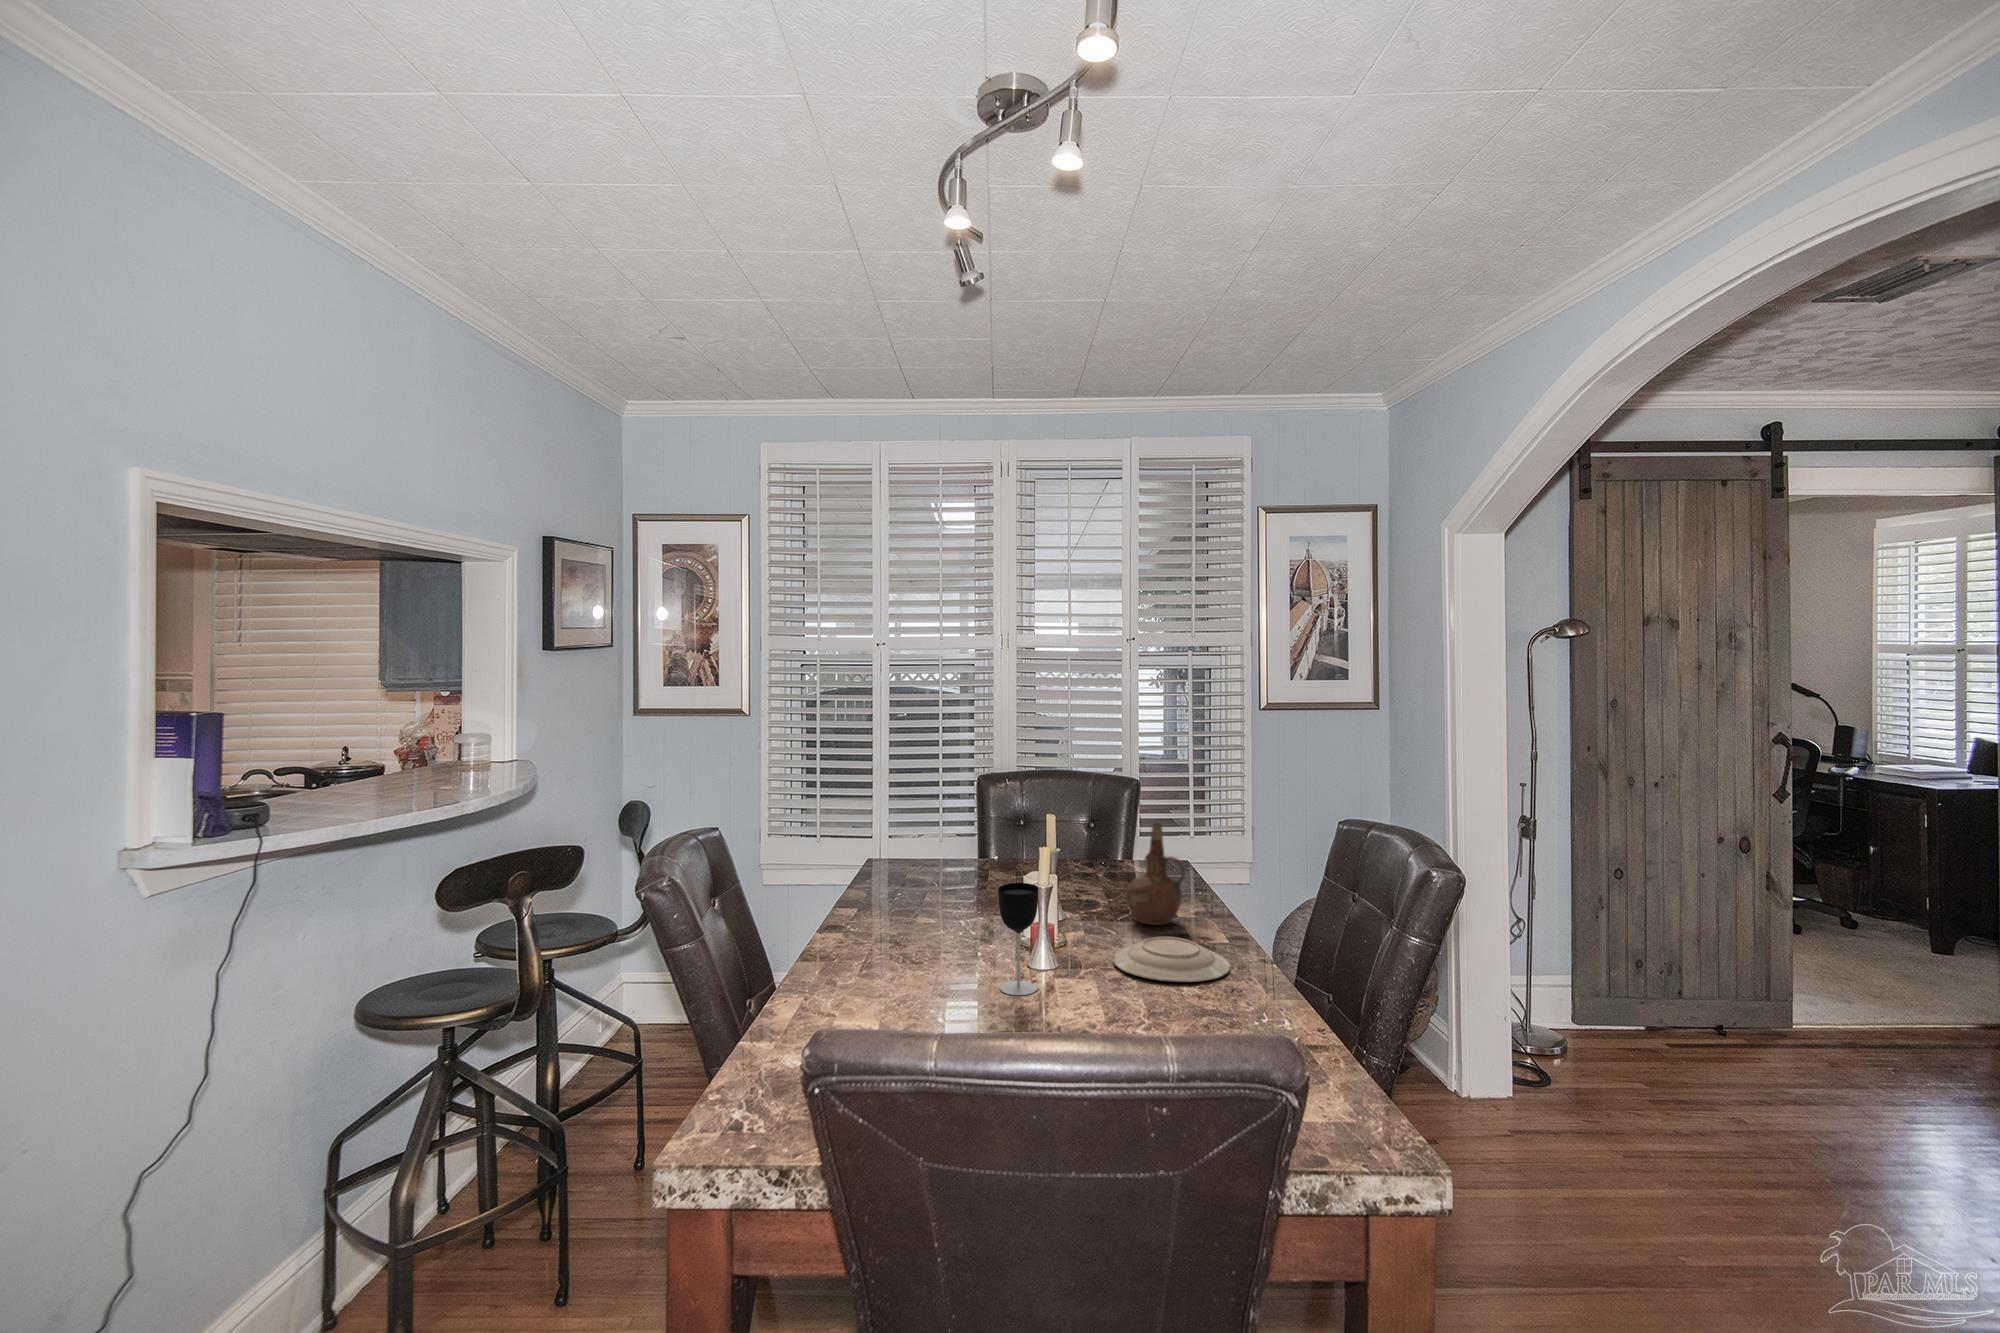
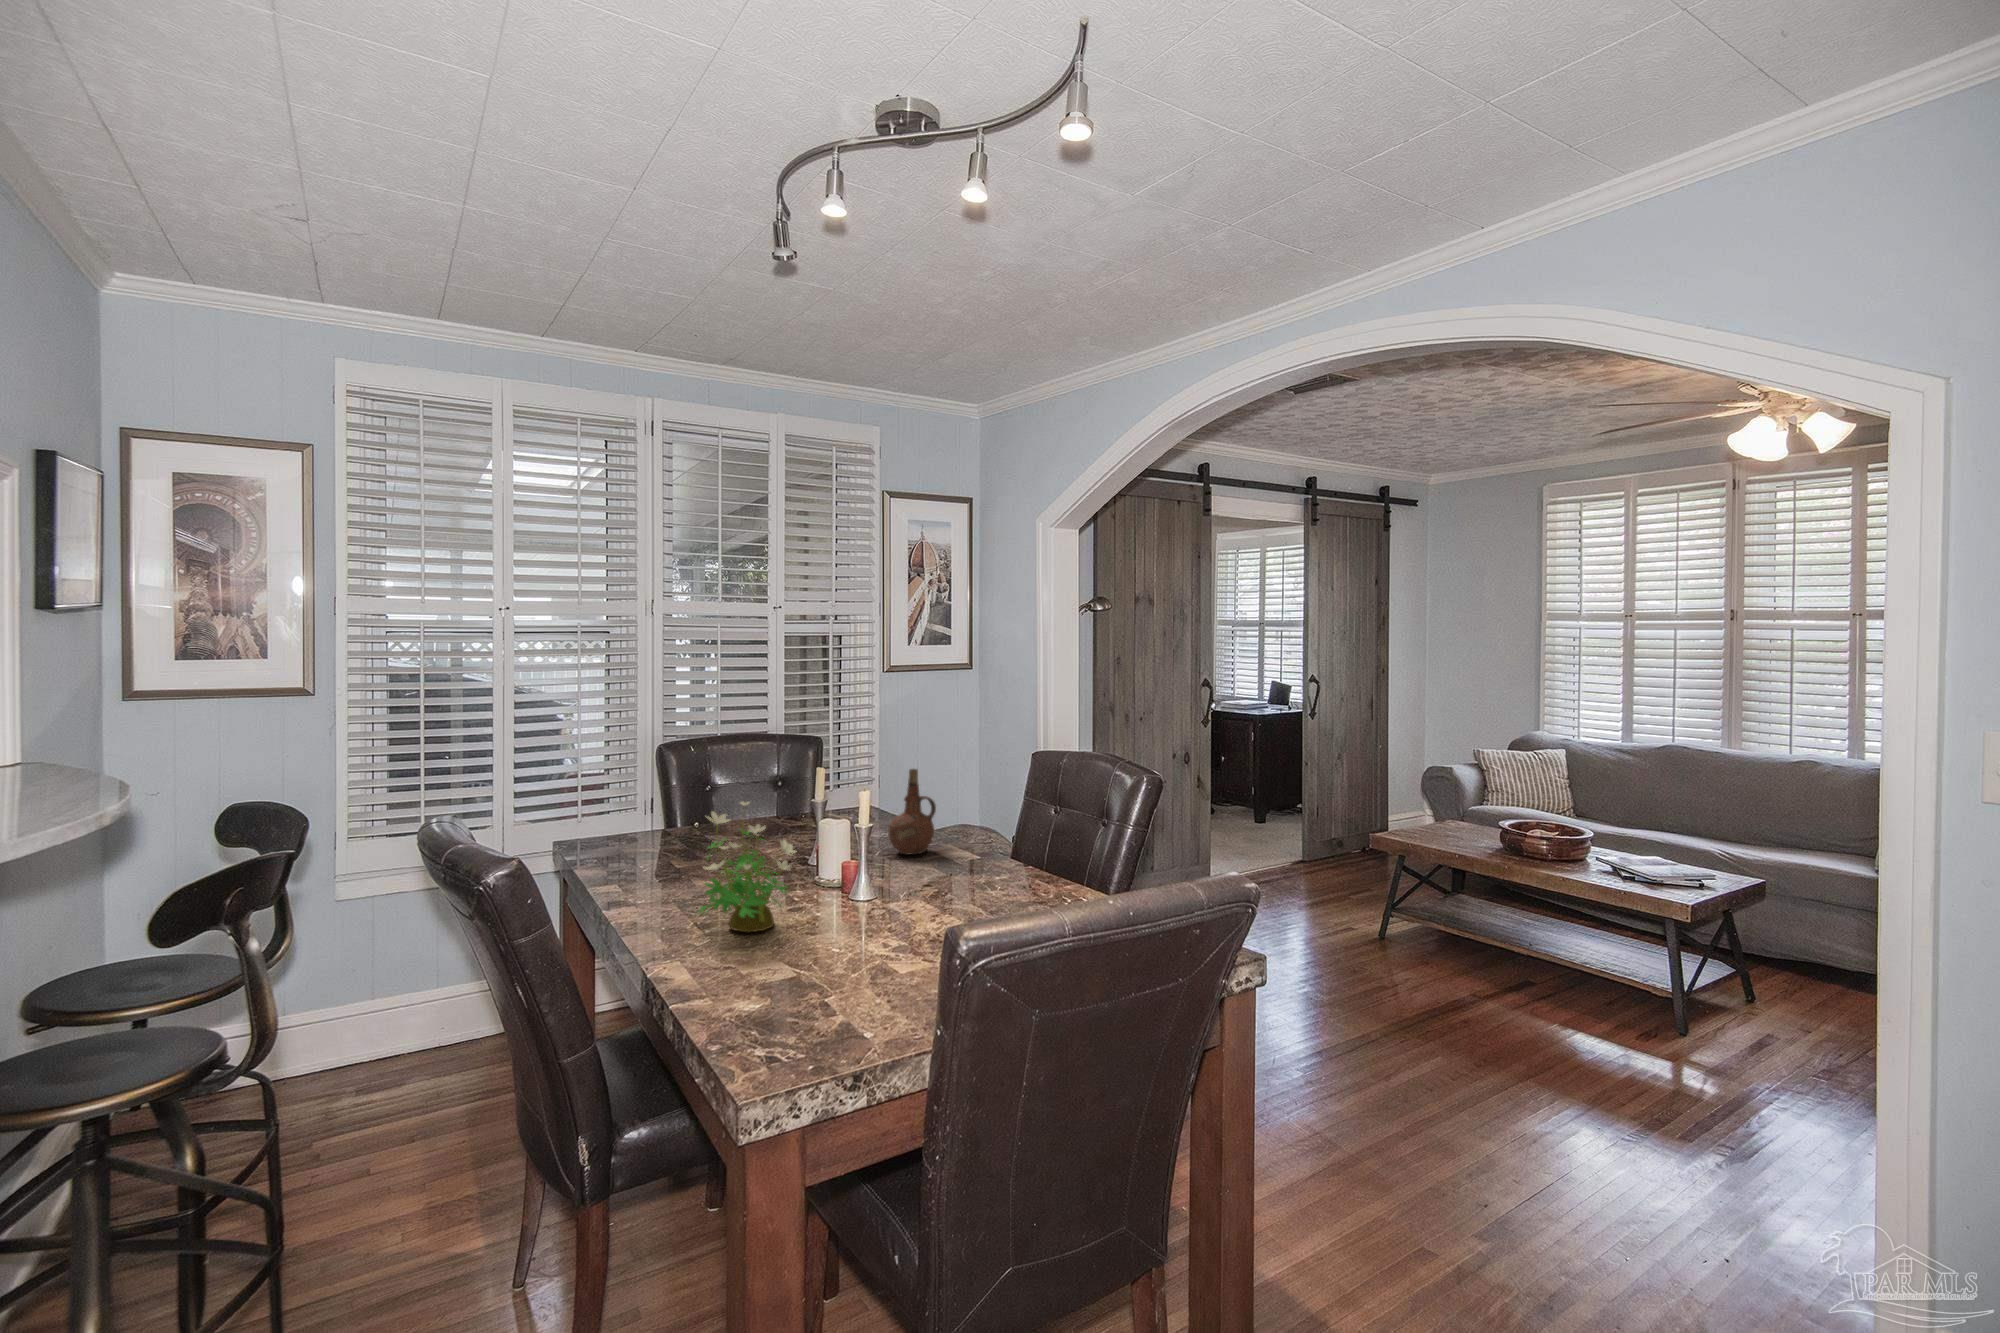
potted plant: none [848,838,947,980] -> present [700,802,795,932]
wine glass: present [998,883,1038,995] -> none [854,826,889,921]
plate: present [1113,937,1230,982] -> none [915,857,1009,890]

